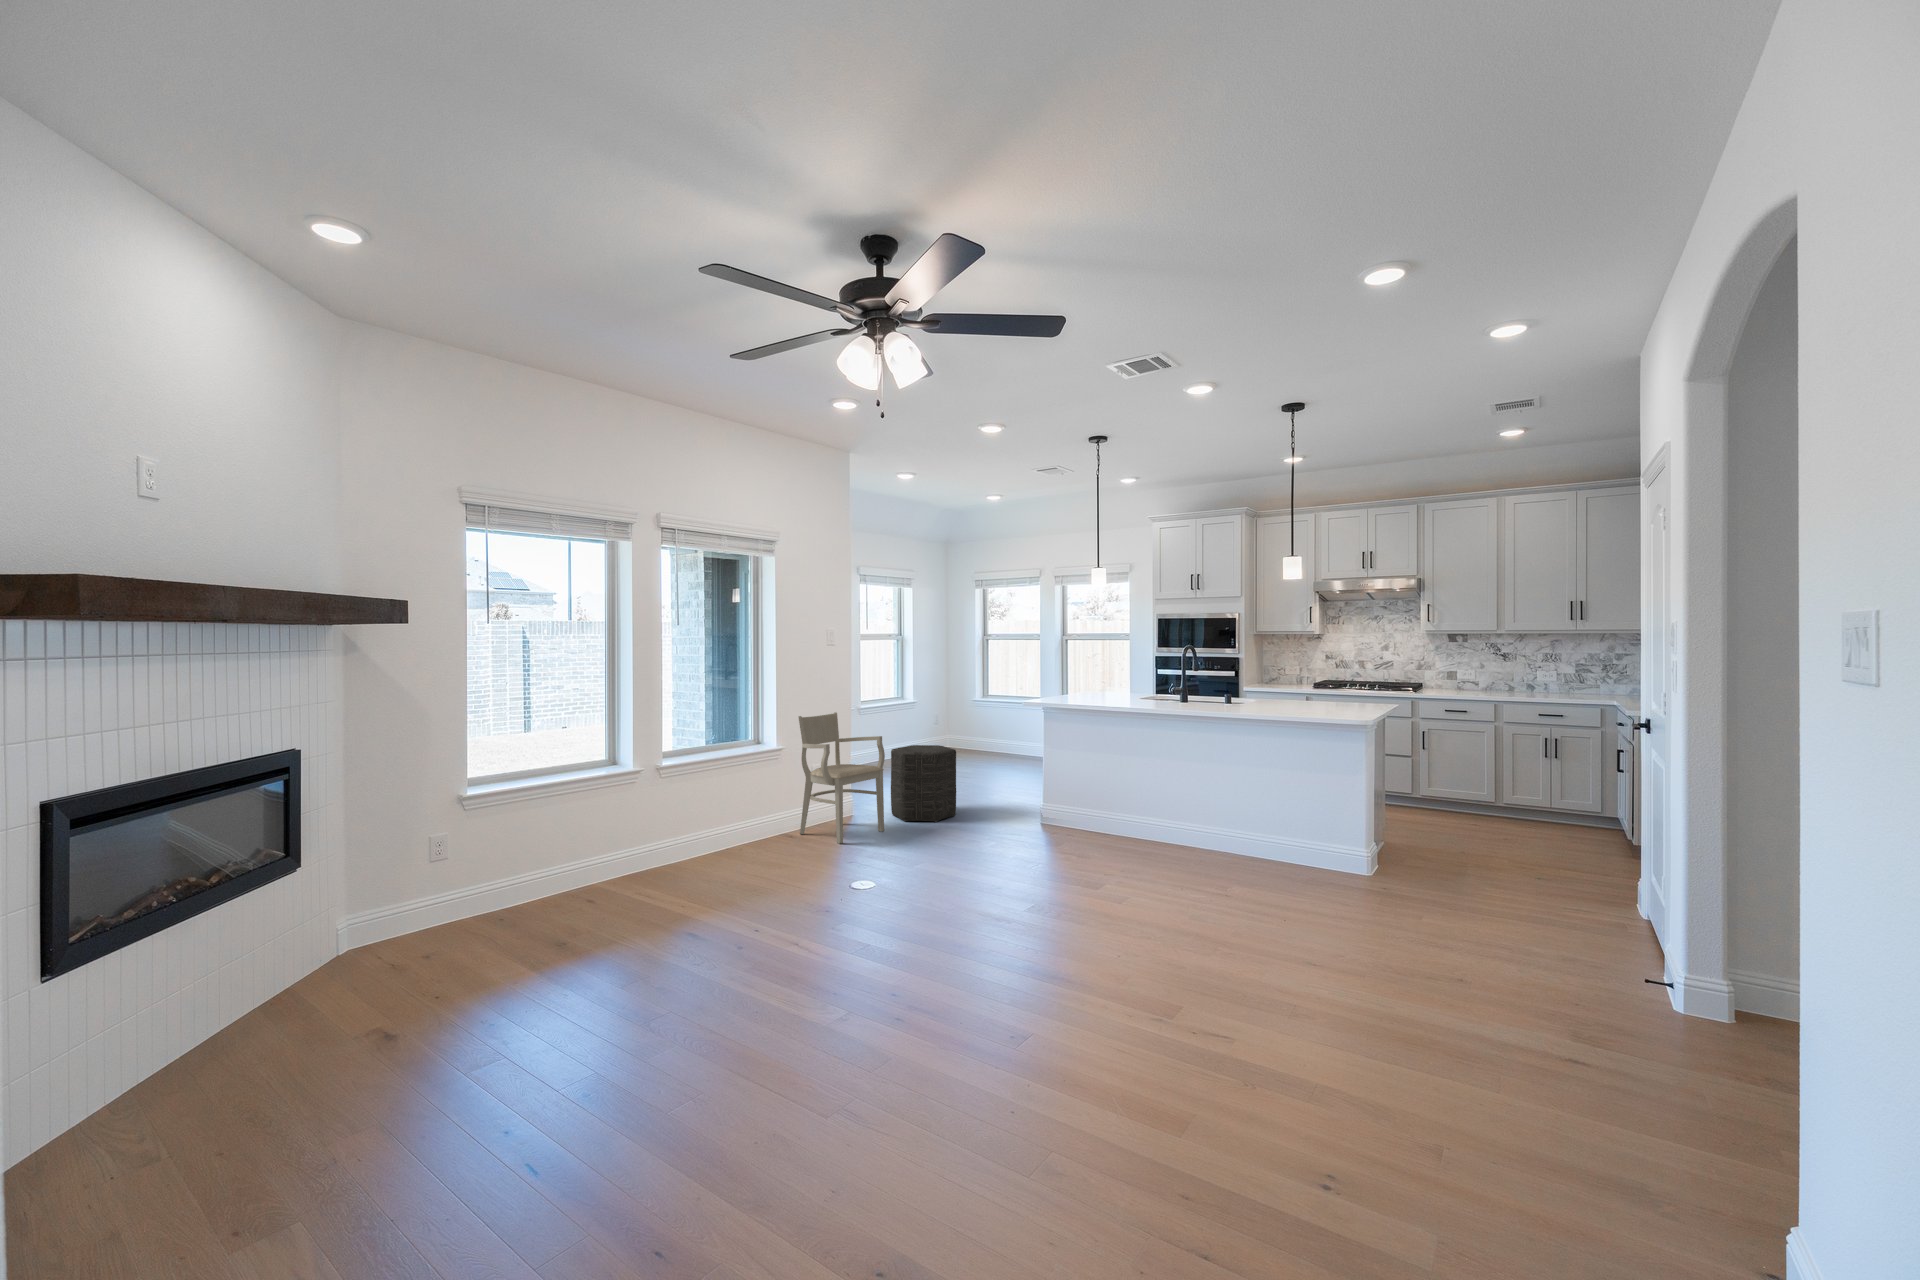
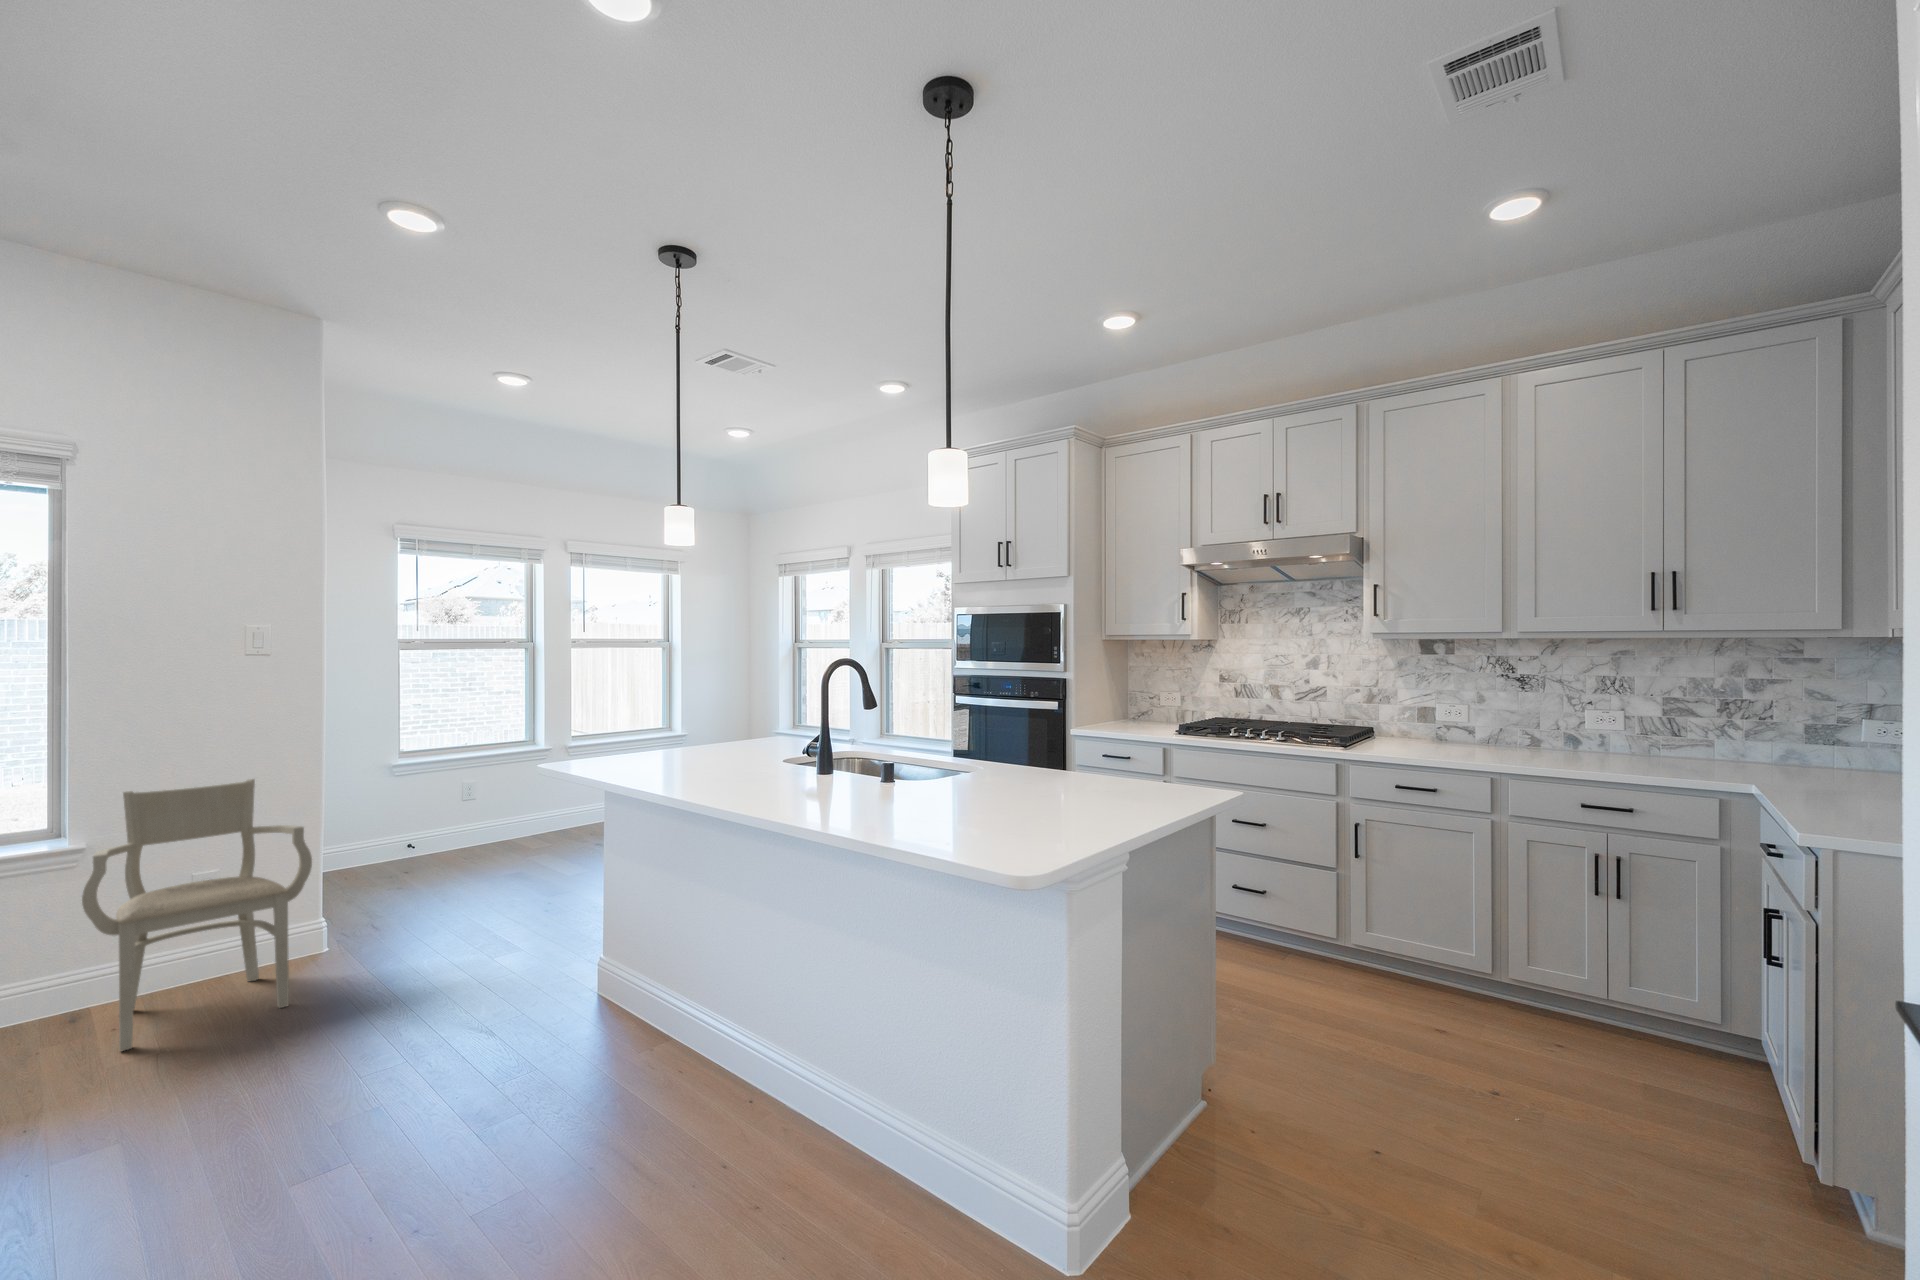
ottoman: present [891,745,956,822] -> none [372,830,504,980]

